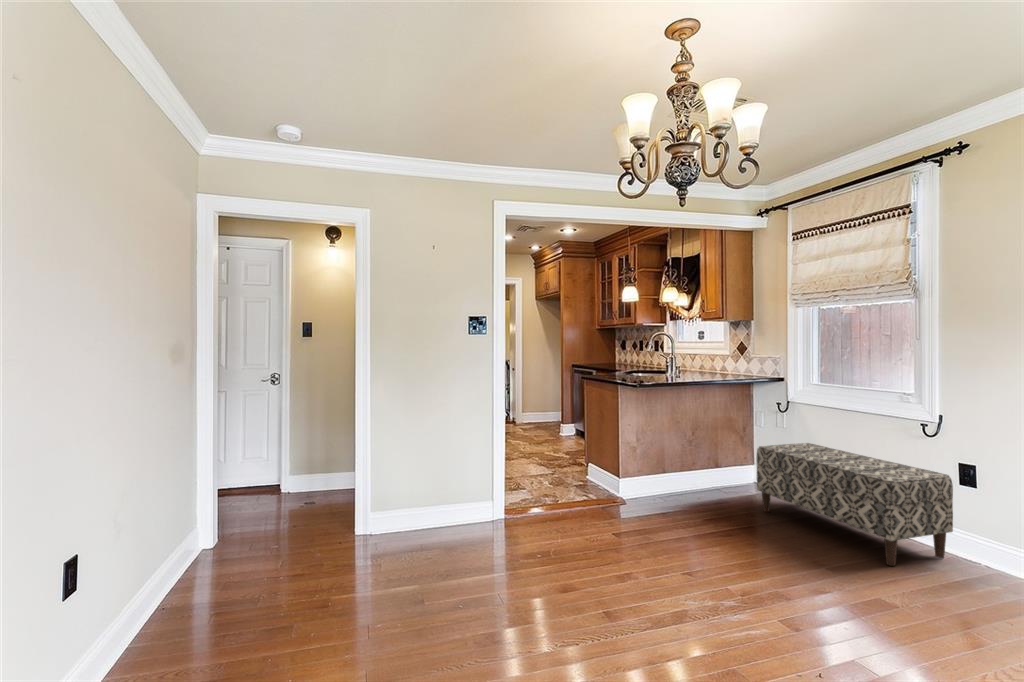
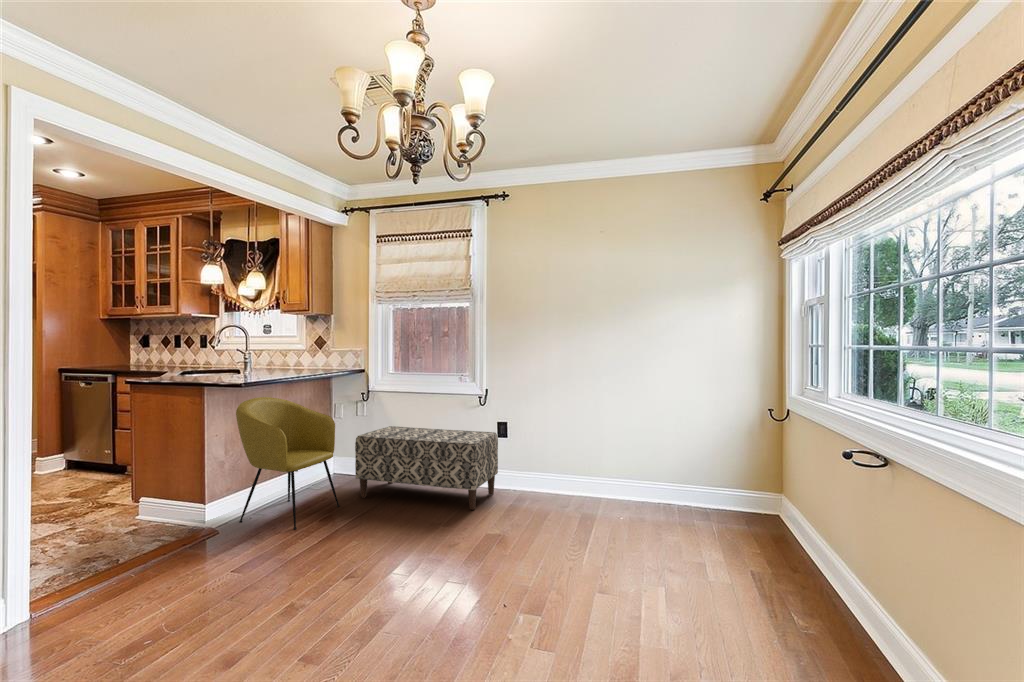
armchair: none [644,397,735,520] -> present [236,397,340,529]

